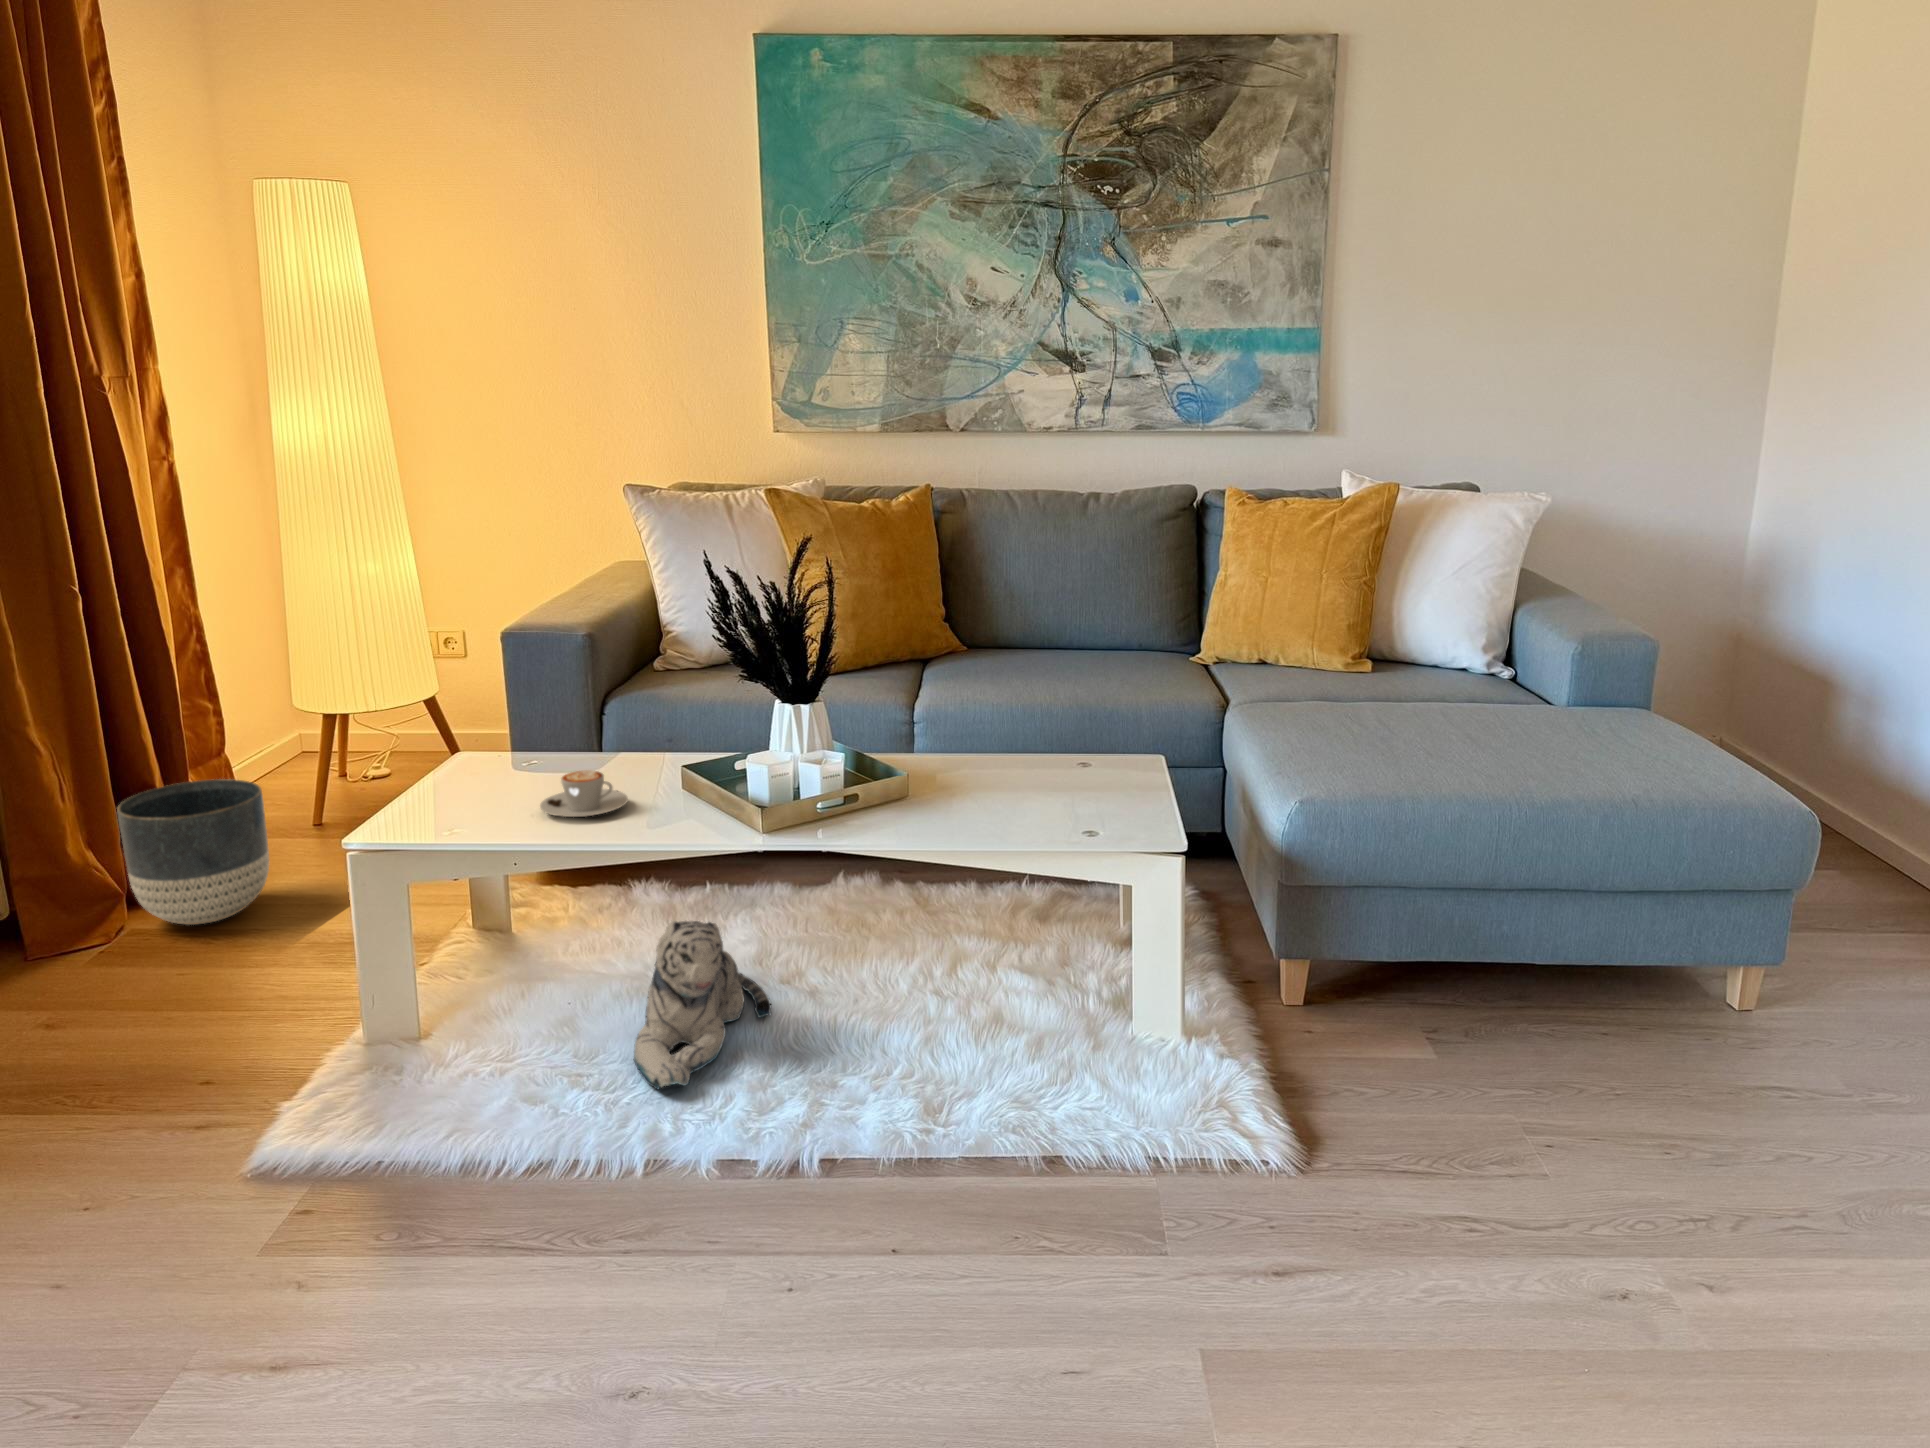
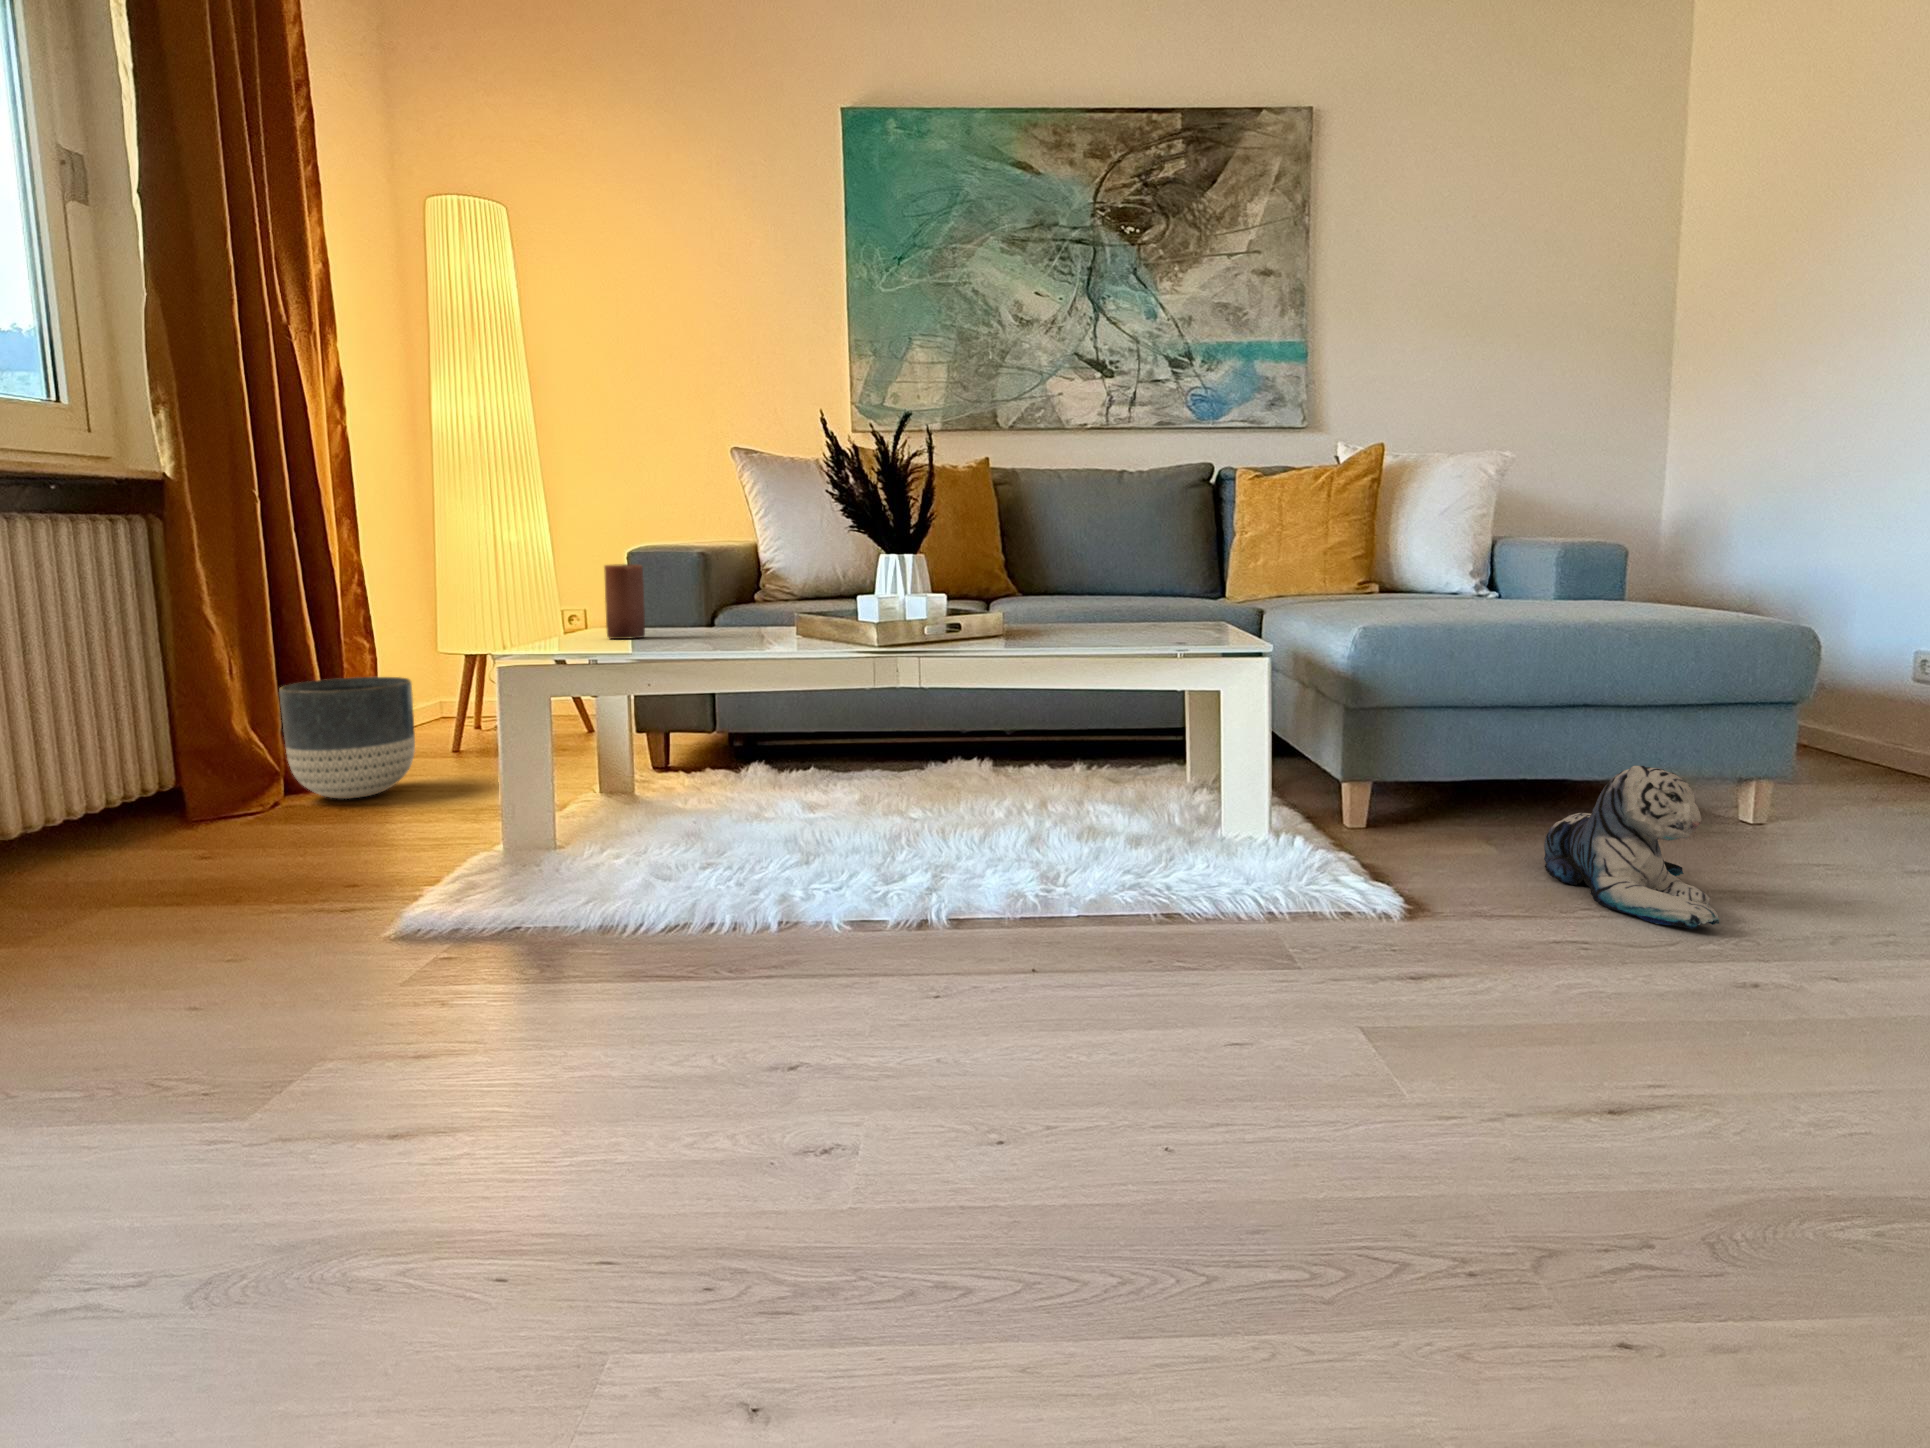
candle: none [468,705,515,793] -> present [604,564,645,639]
coffee cup: present [540,770,628,817] -> none [671,609,751,643]
plush toy: present [633,921,771,1089] -> present [1544,766,1719,929]

